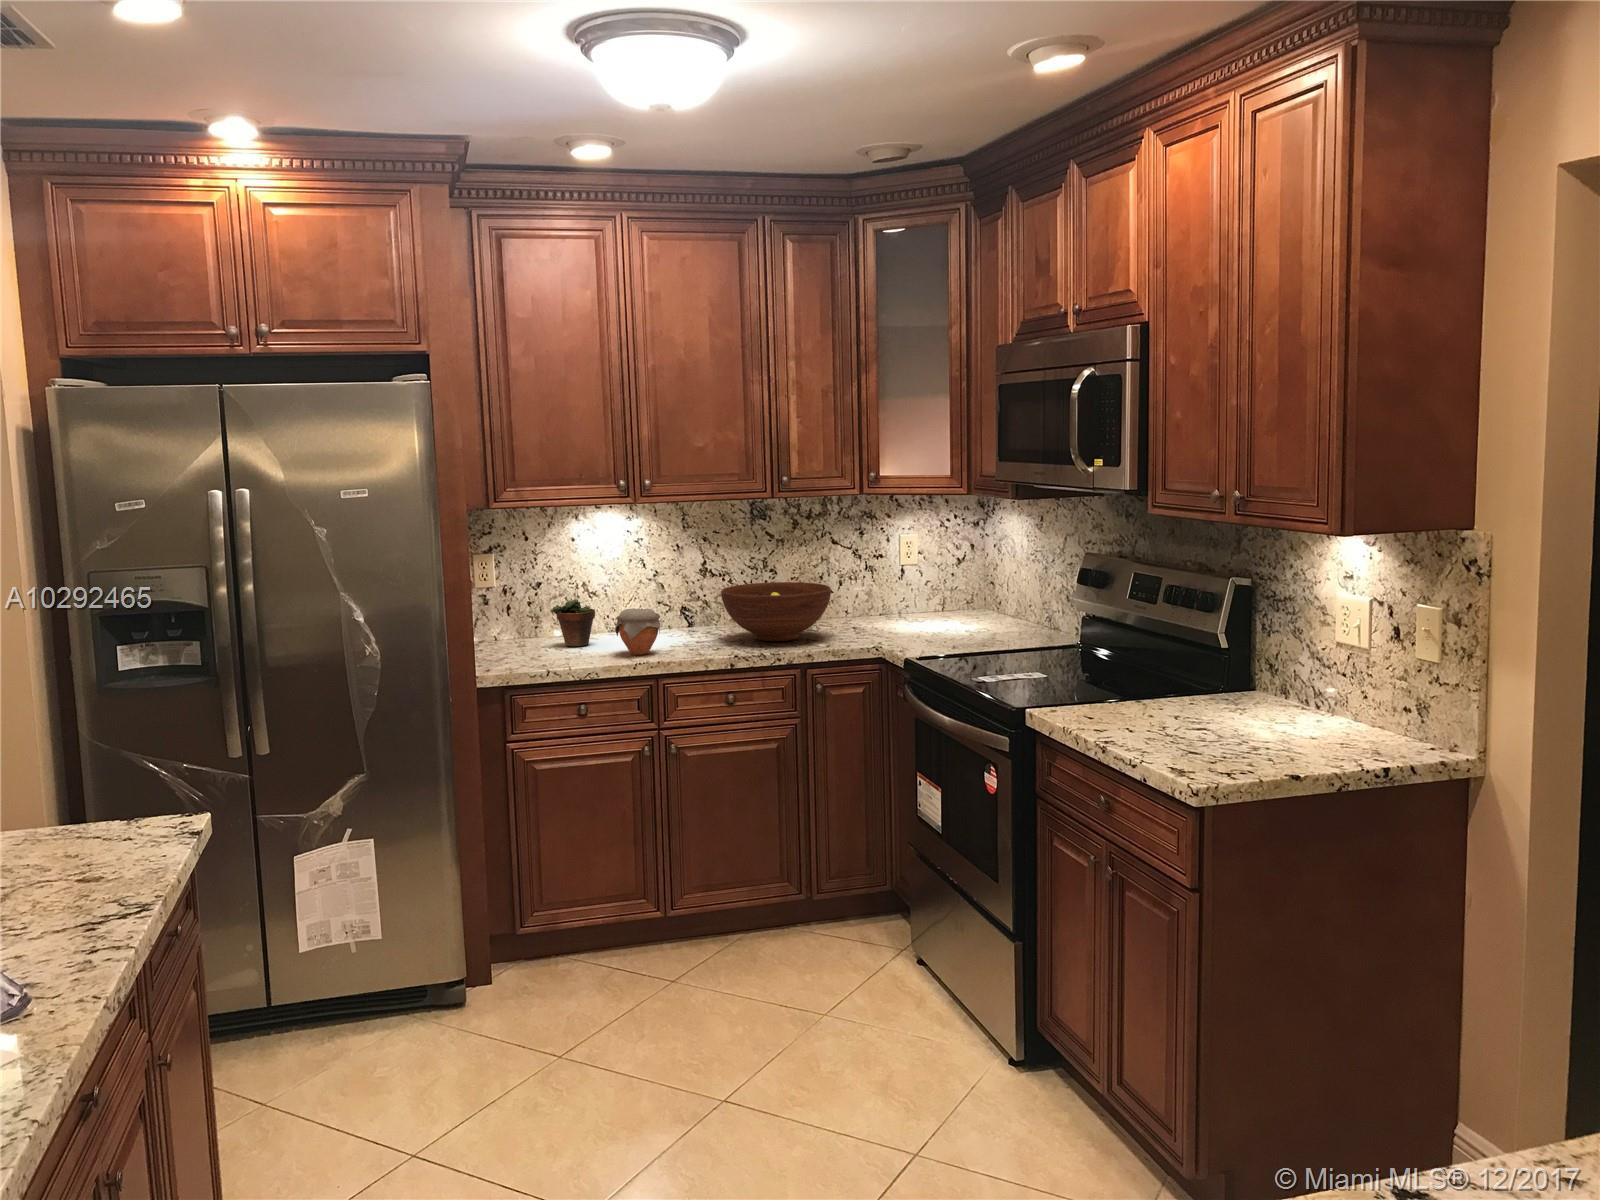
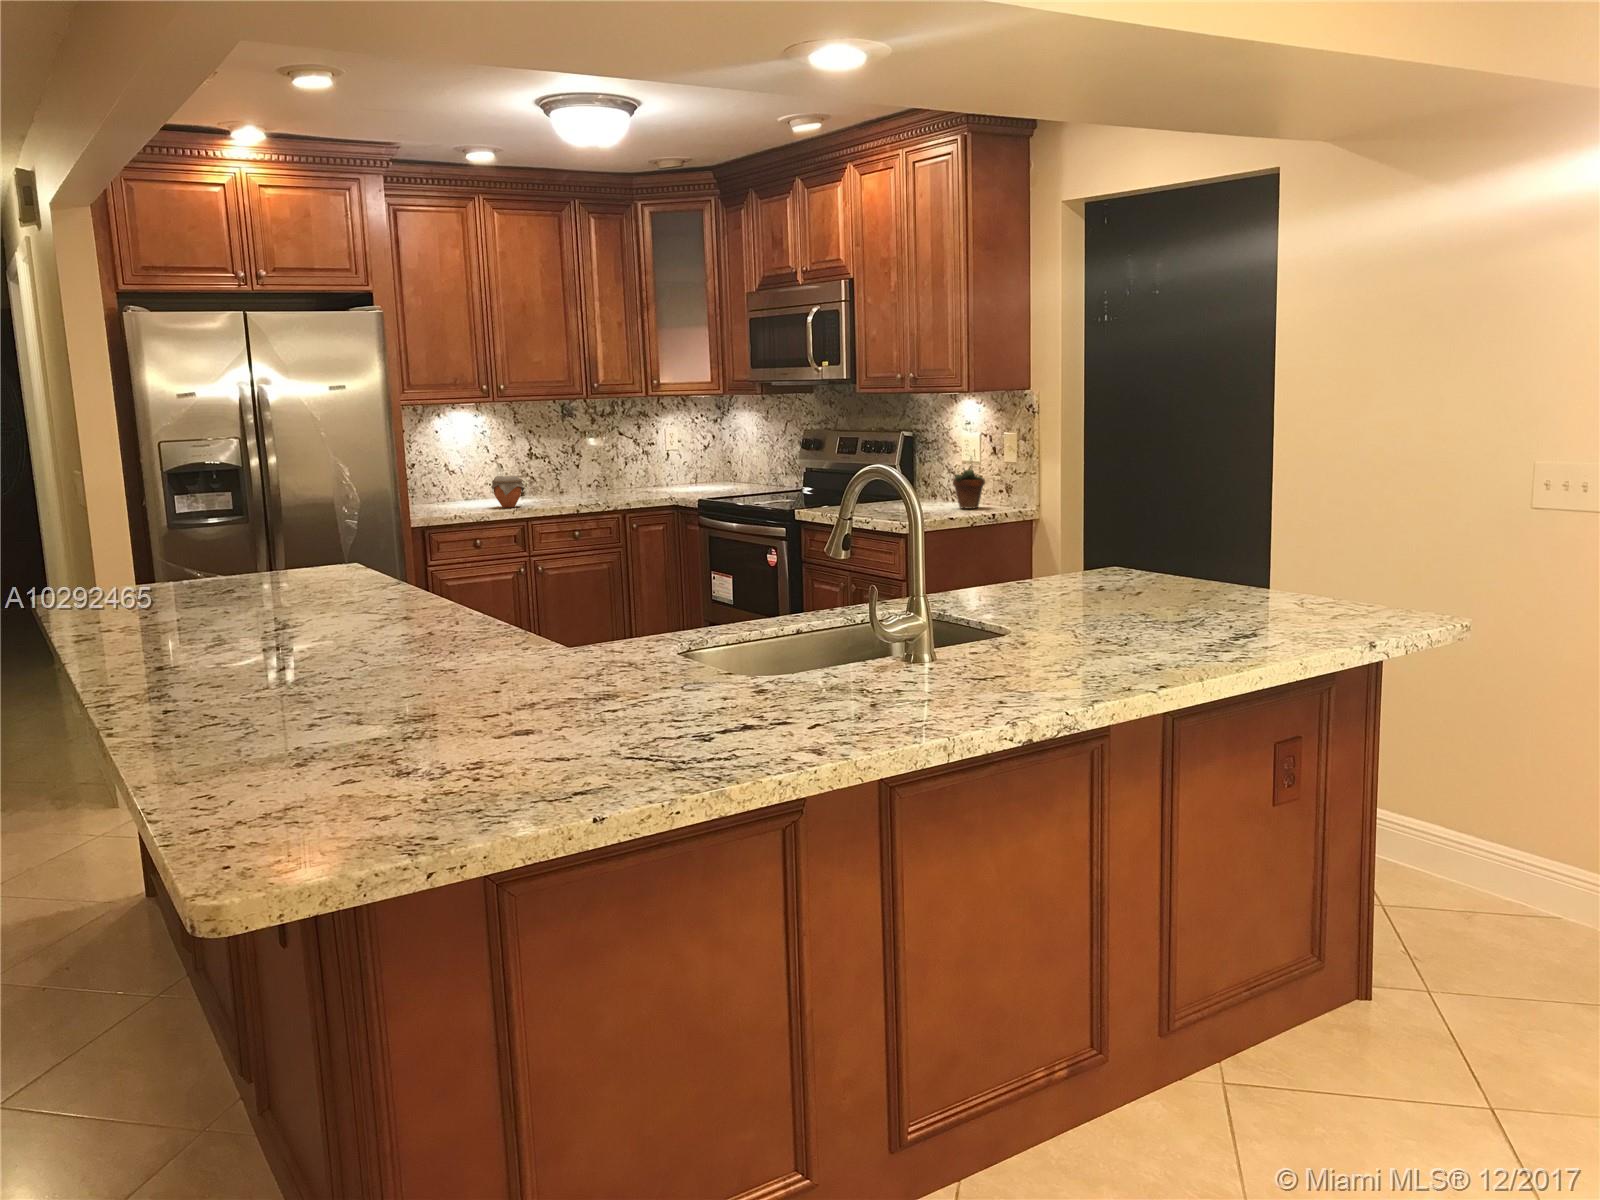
fruit bowl: present [721,582,831,641] -> none [555,460,633,499]
succulent plant: present [552,583,595,646] -> present [953,458,985,509]

